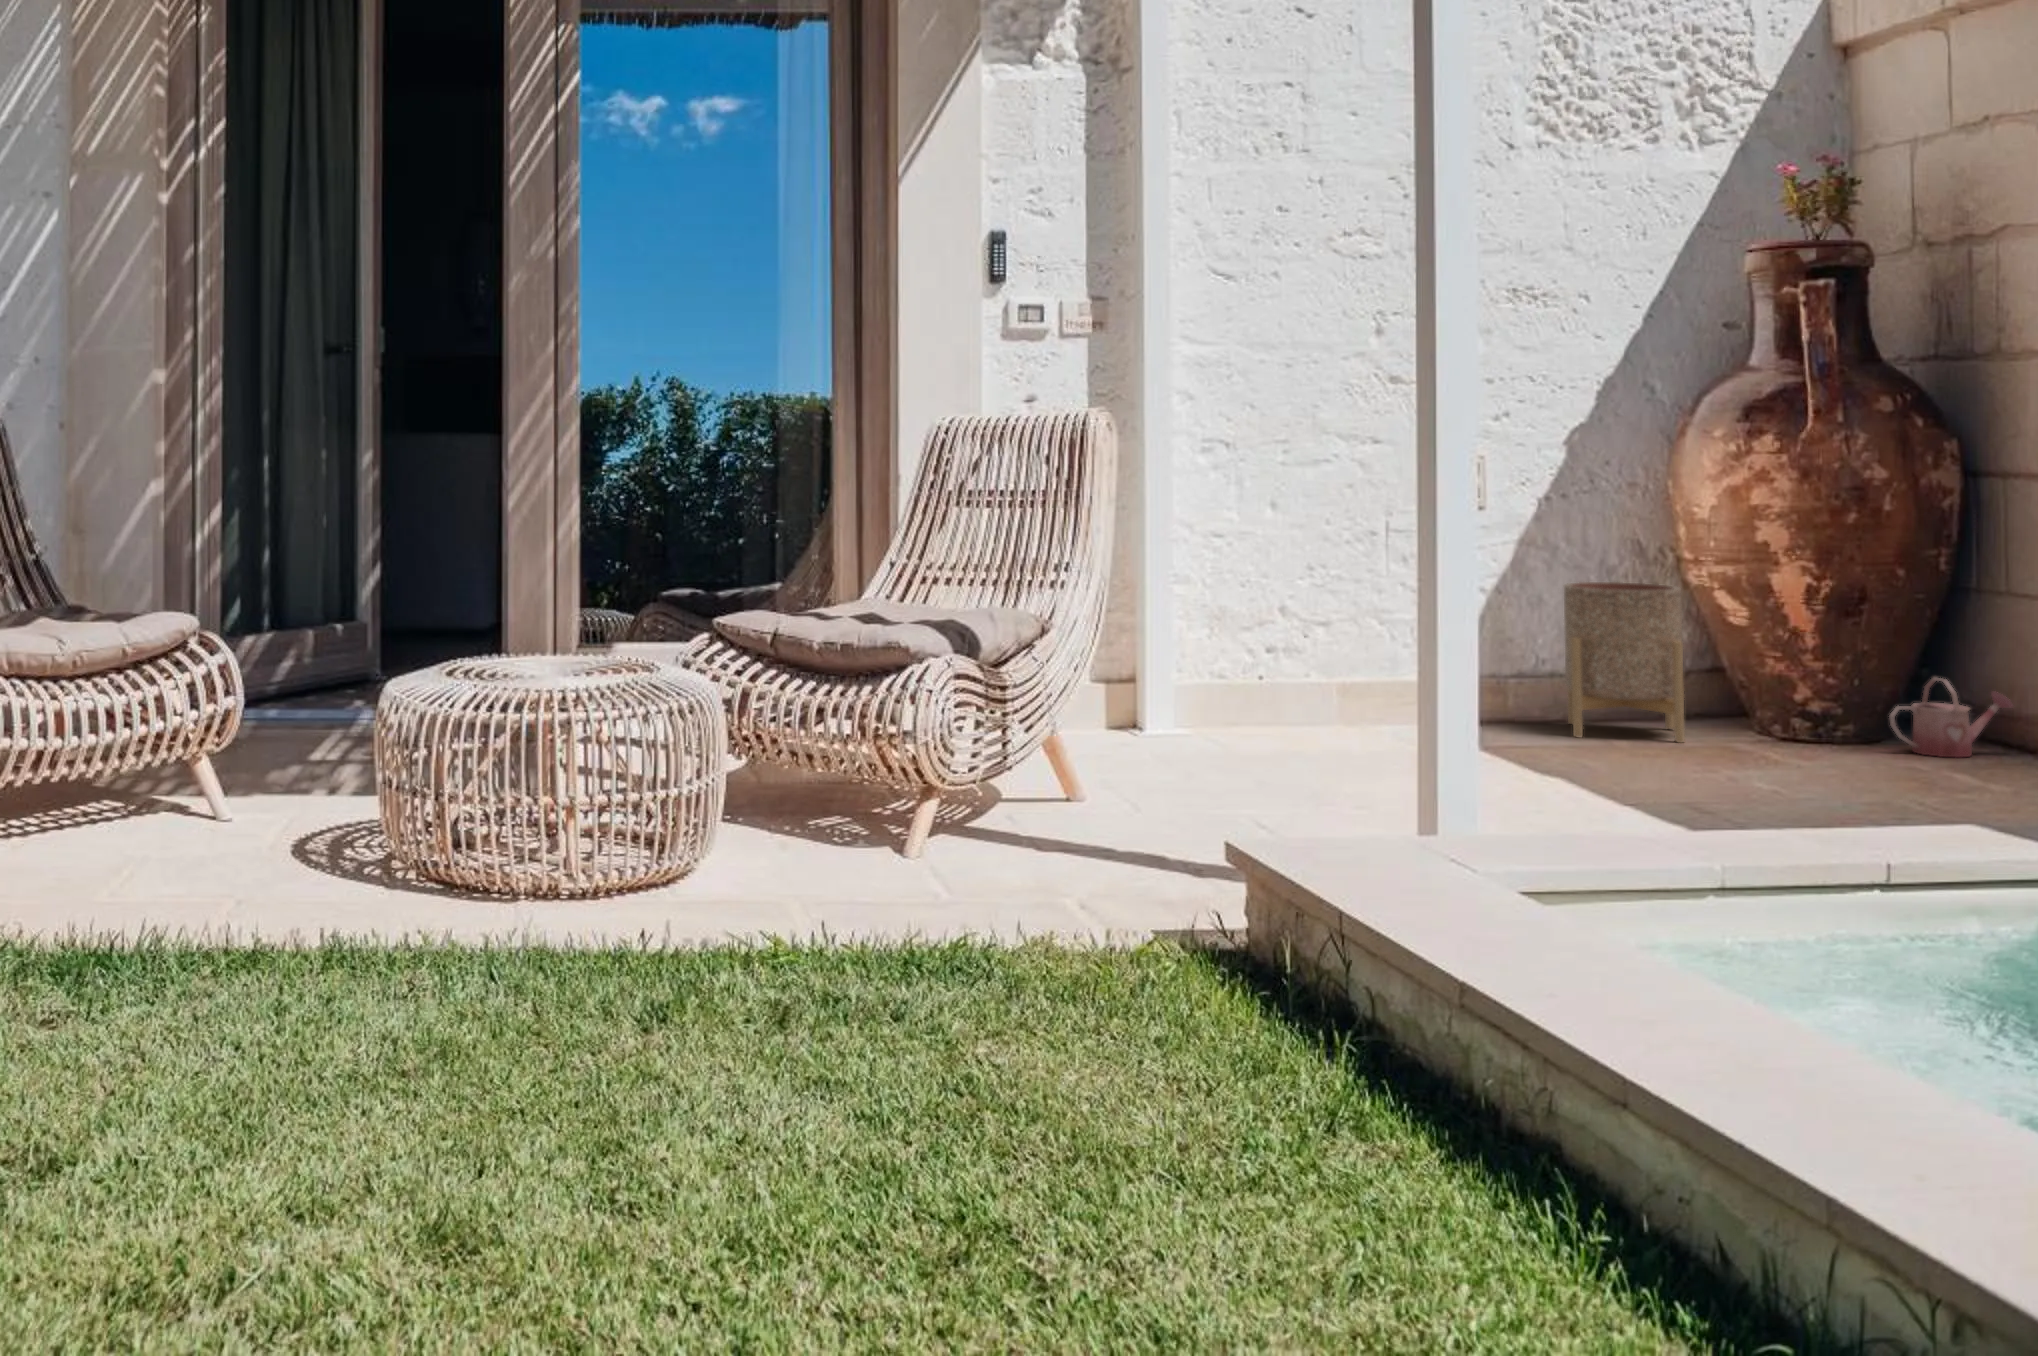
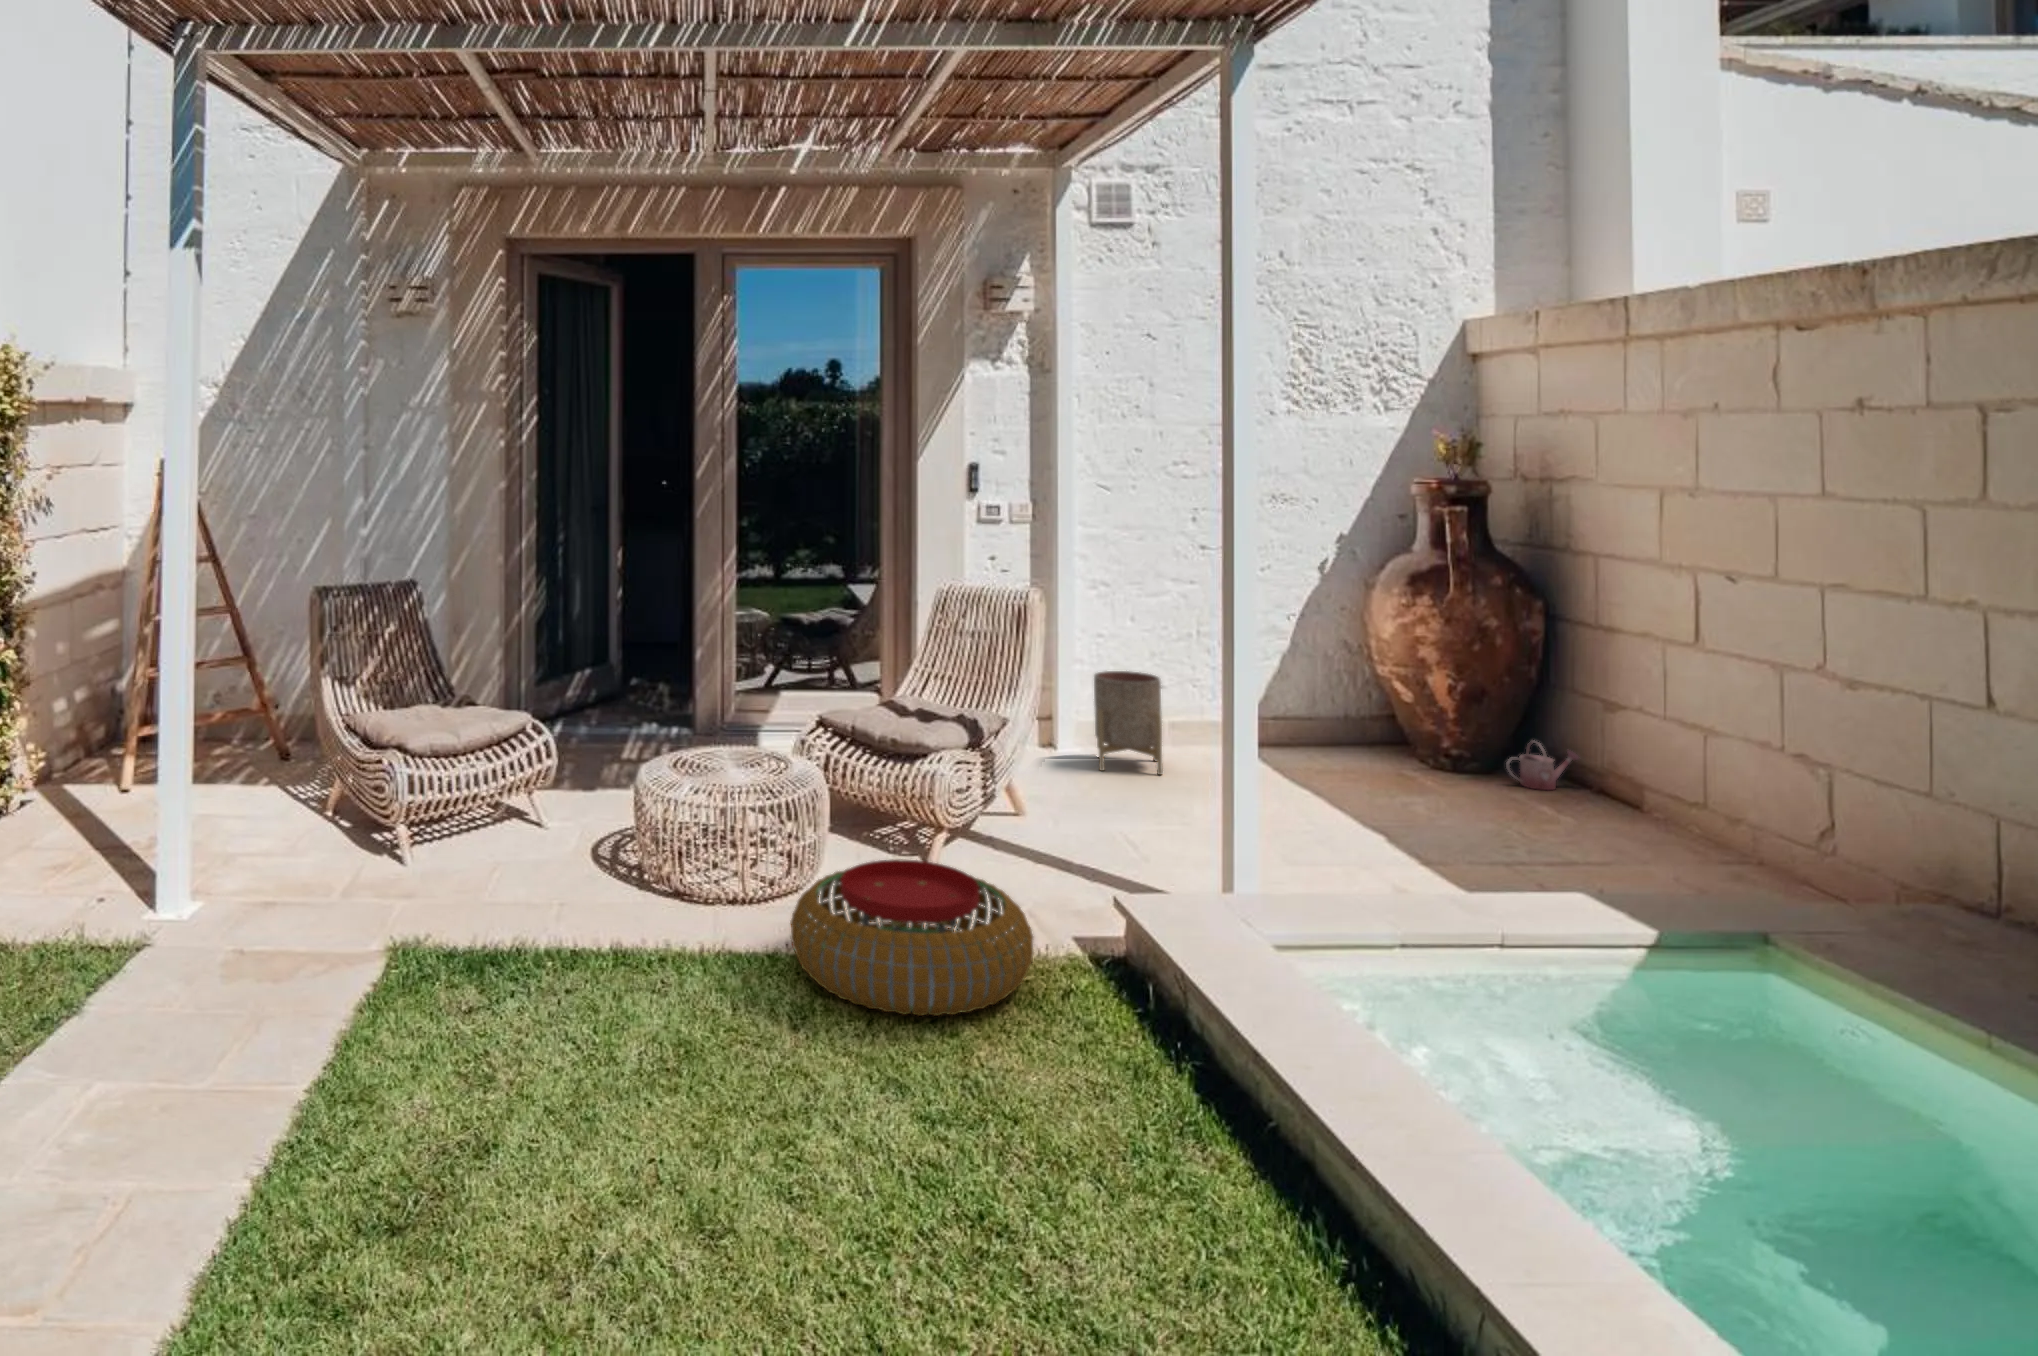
planter: present [1564,582,1685,743] -> present [1094,671,1163,775]
pouf: none [634,795,1078,1034] -> present [791,859,1034,1016]

